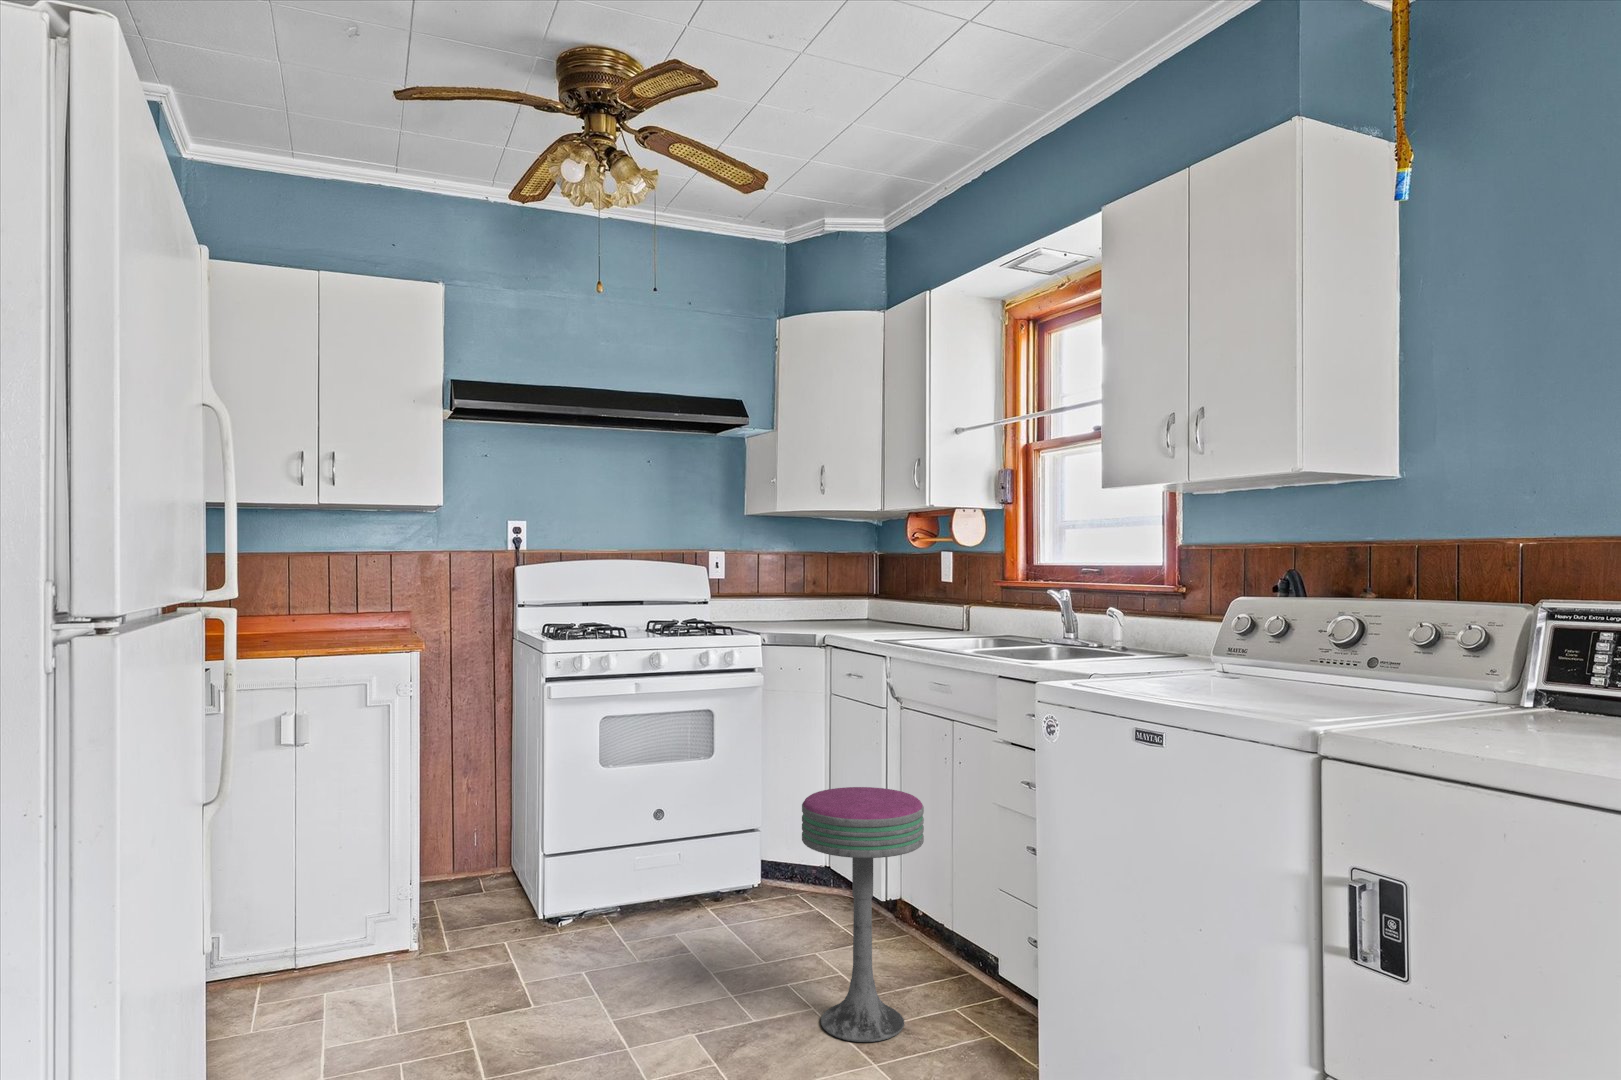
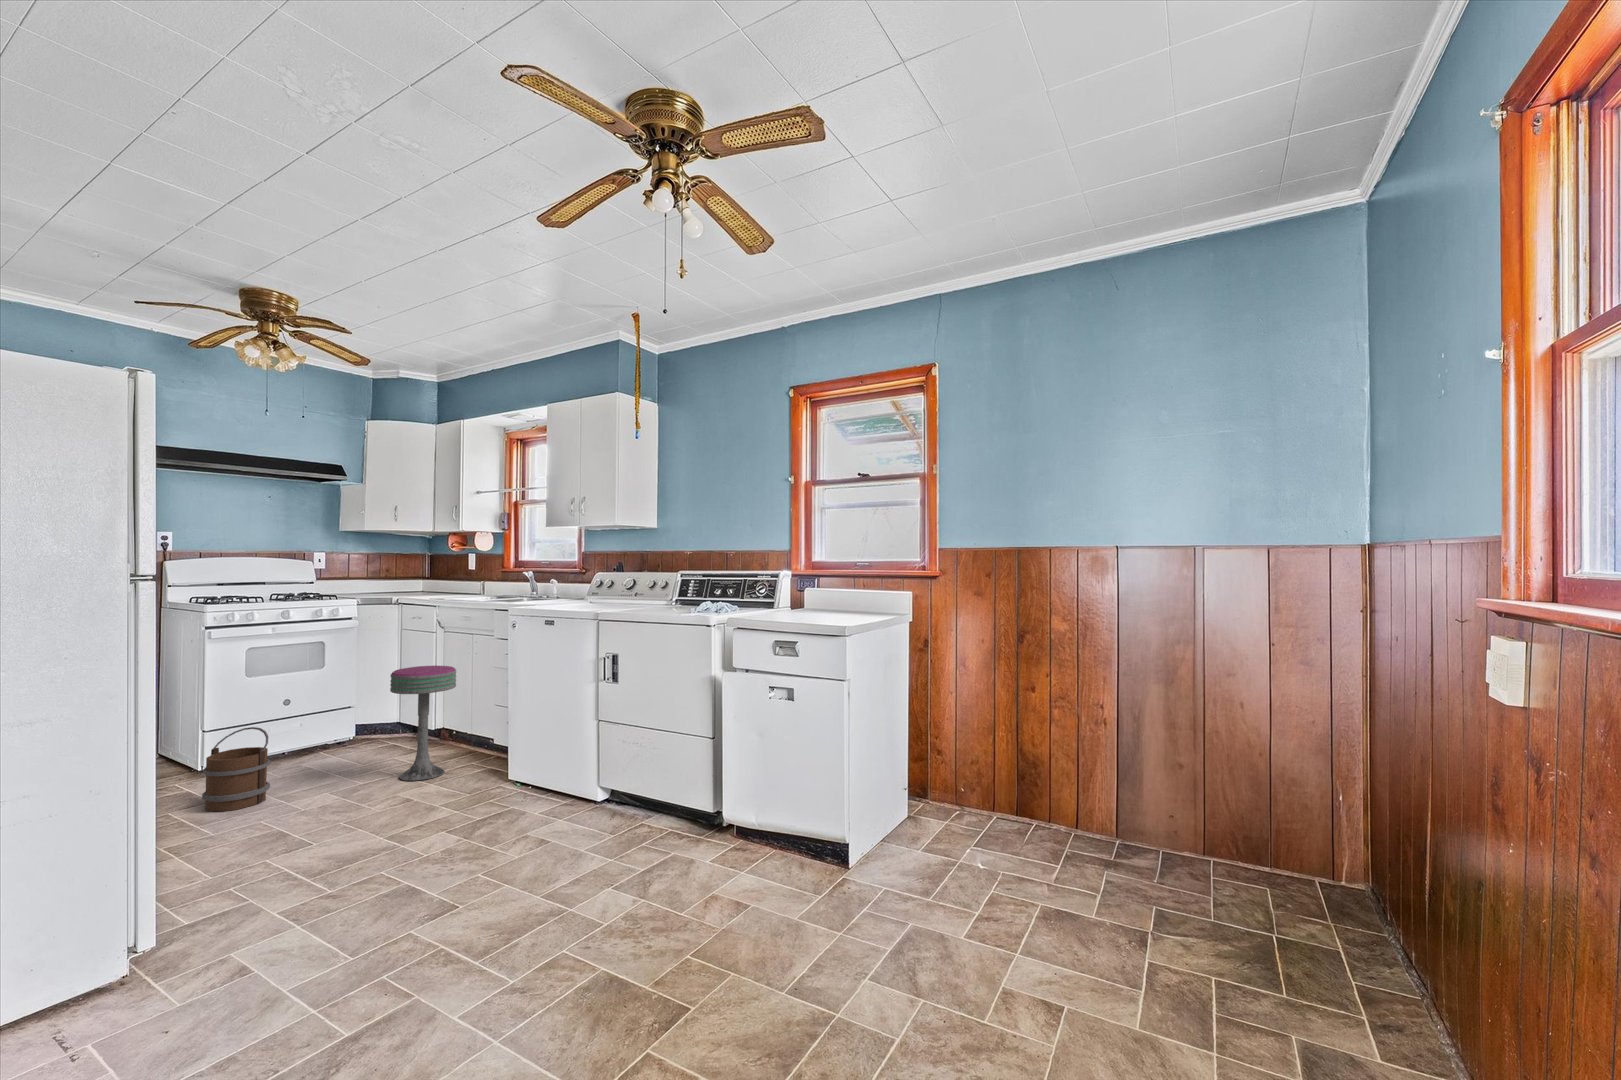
bucket: none [510,880,609,1044] -> present [202,727,270,812]

